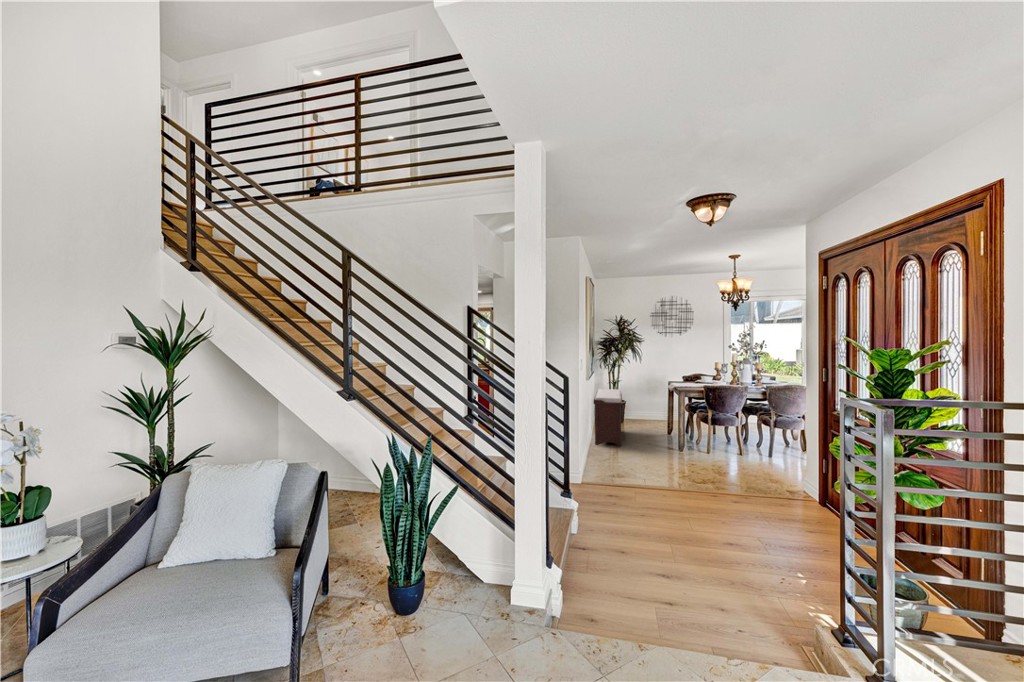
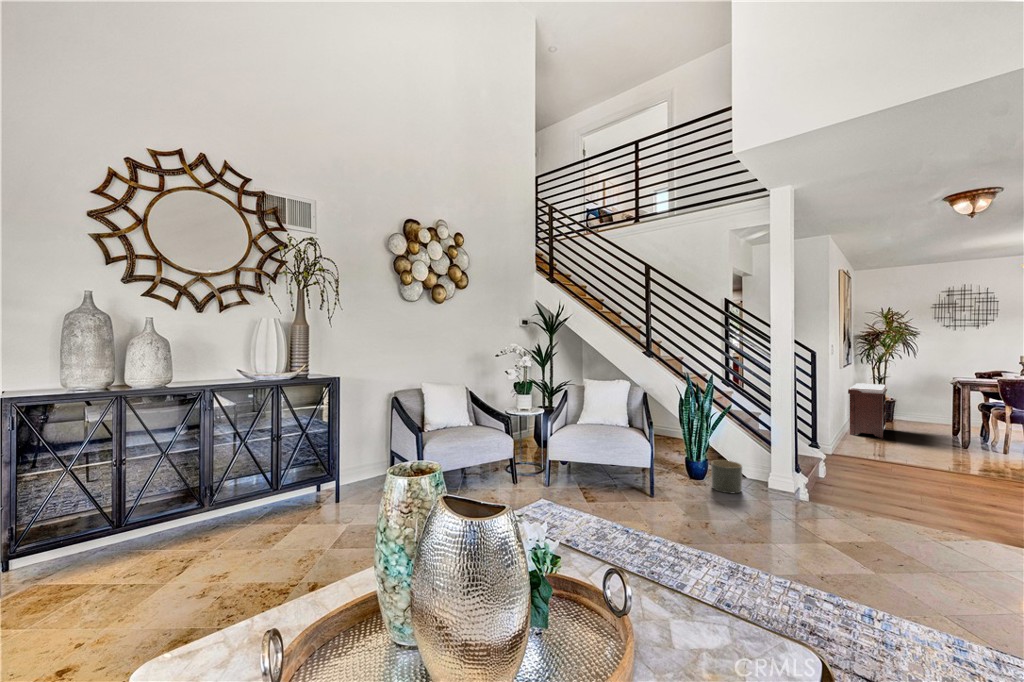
planter: none [423,579,471,654] -> present [711,460,742,493]

